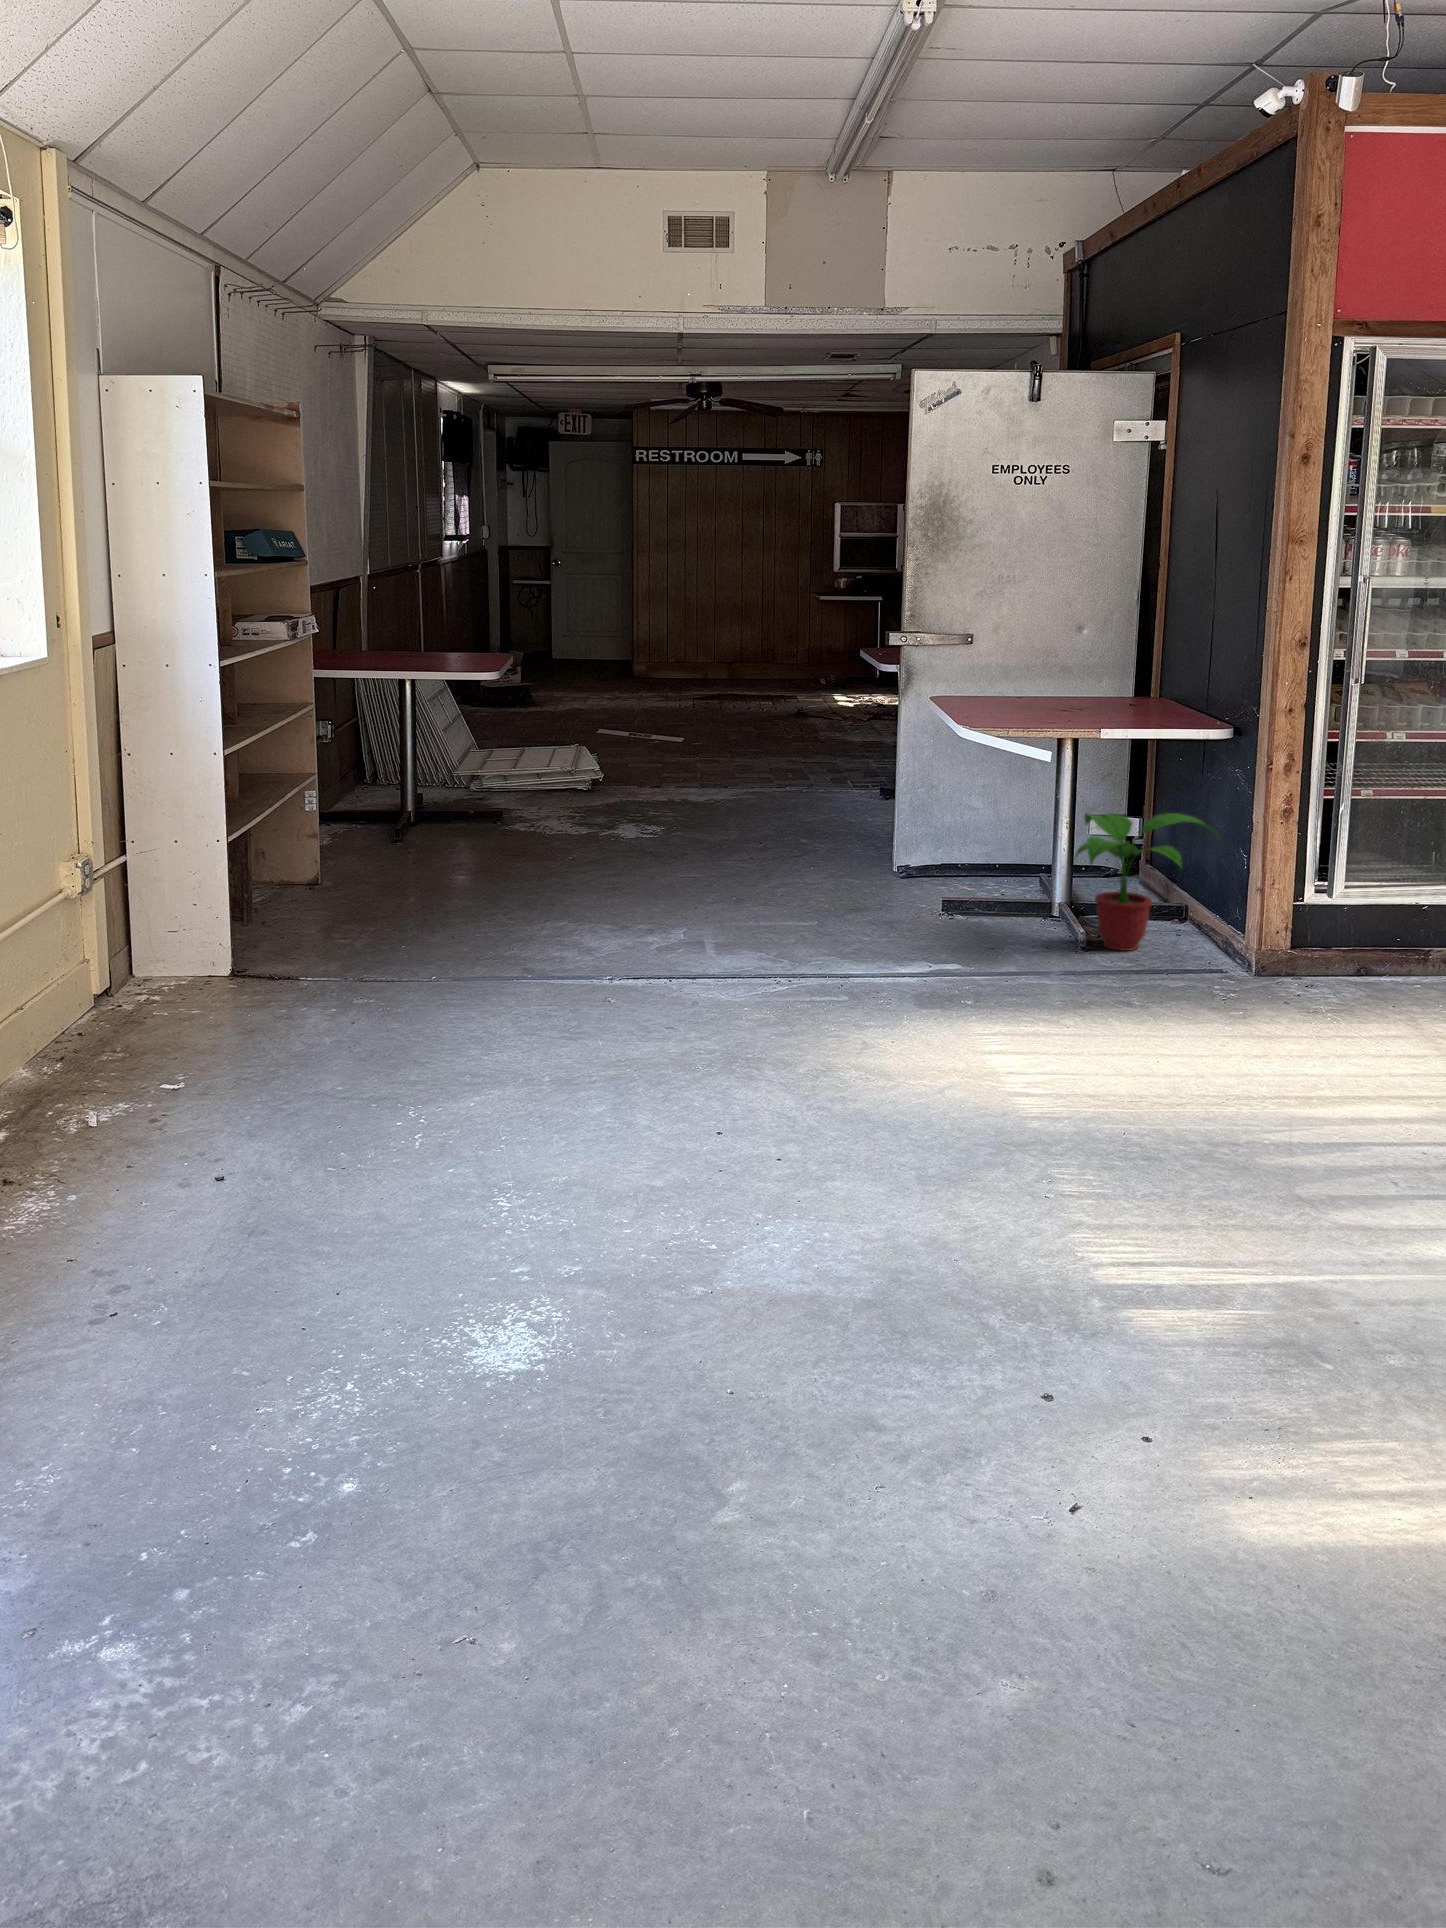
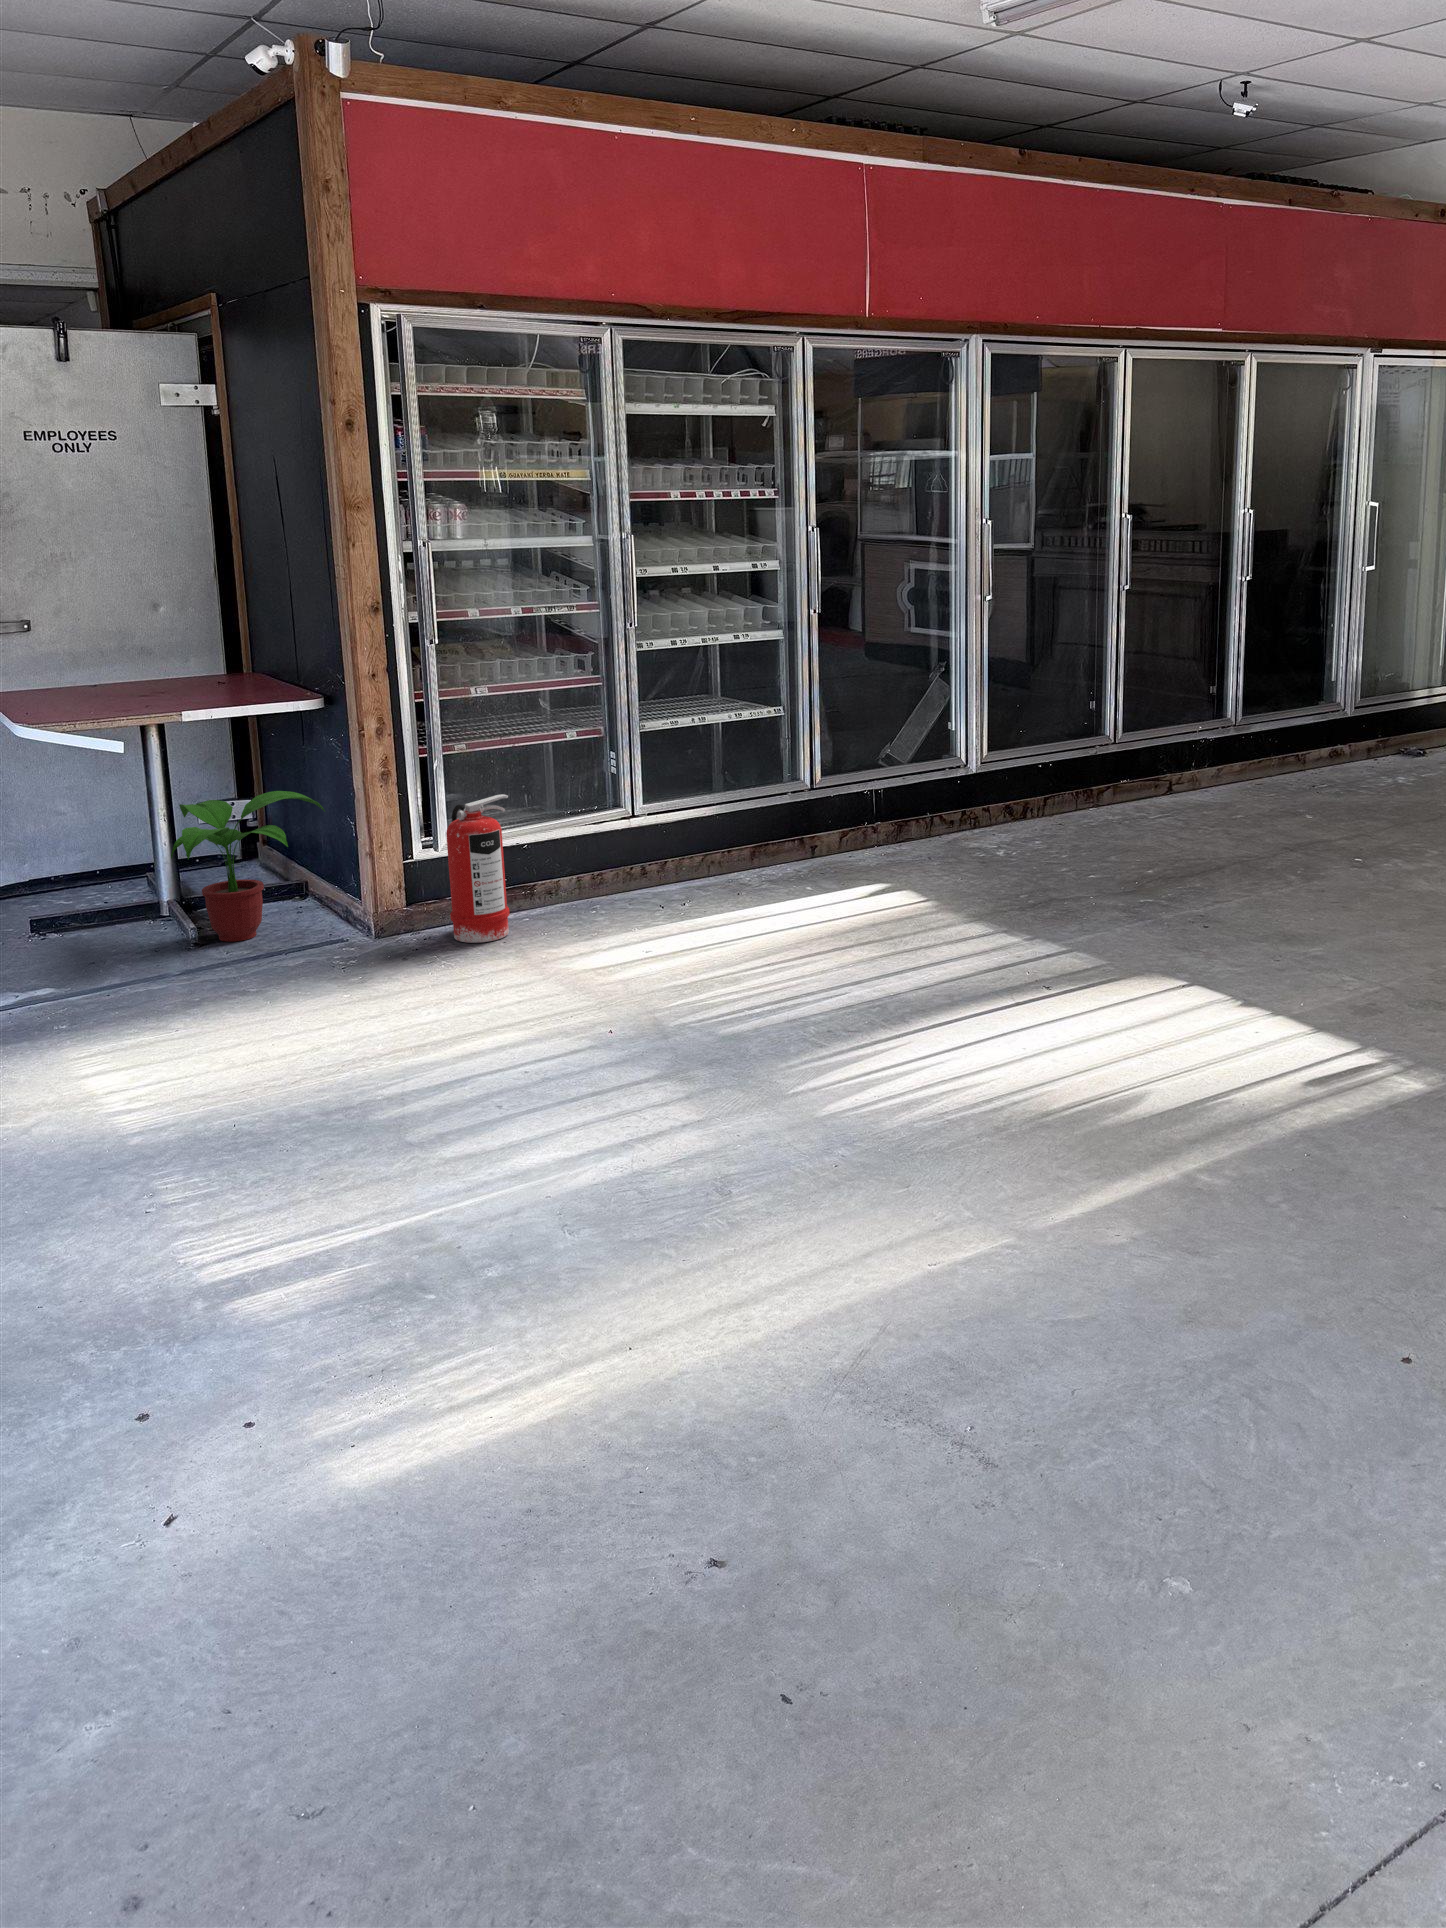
fire extinguisher: none [1337,849,1419,1000] -> present [446,794,509,943]

